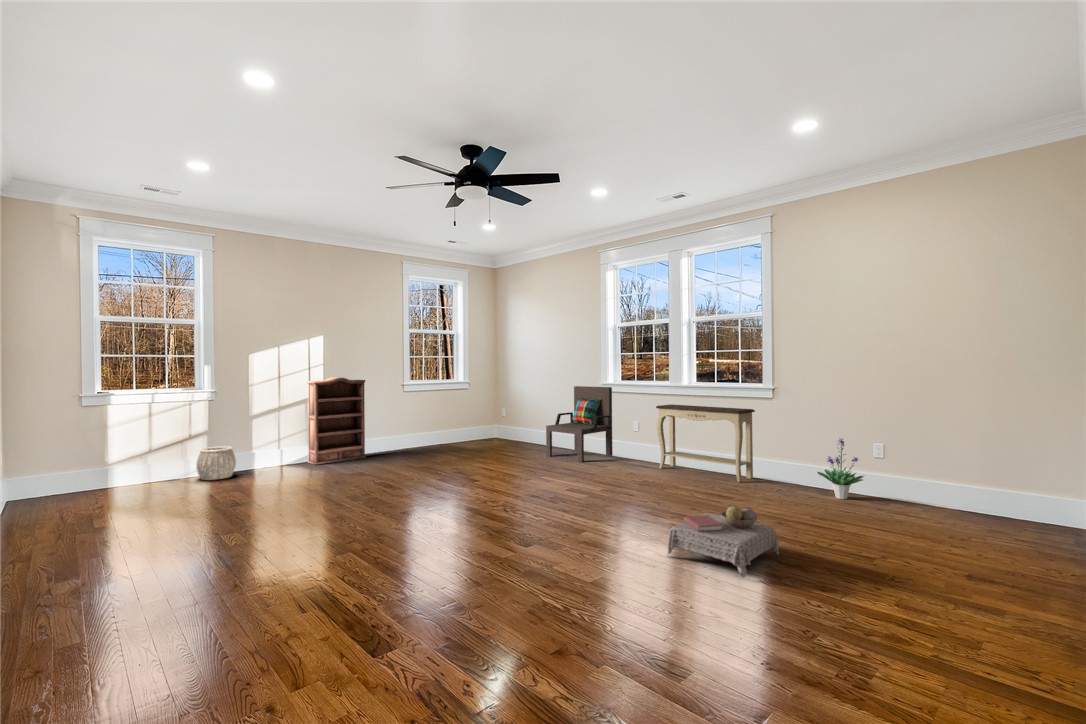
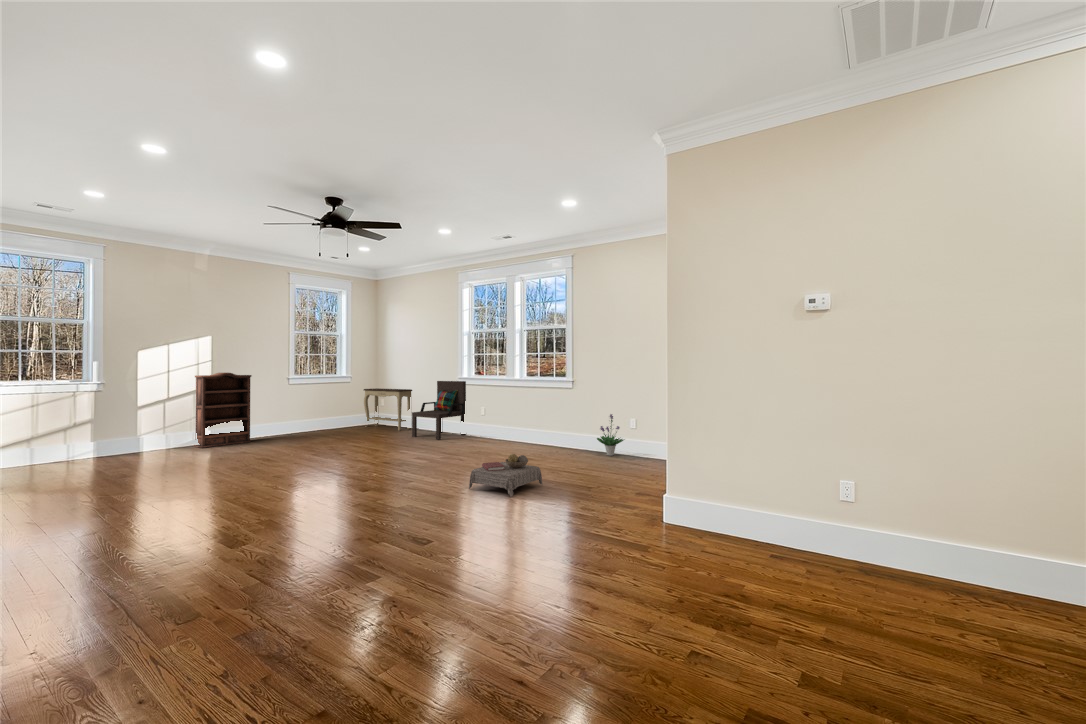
console table: present [656,404,755,482] -> present [364,388,412,431]
woven basket: present [196,446,236,480] -> none [83,432,124,462]

